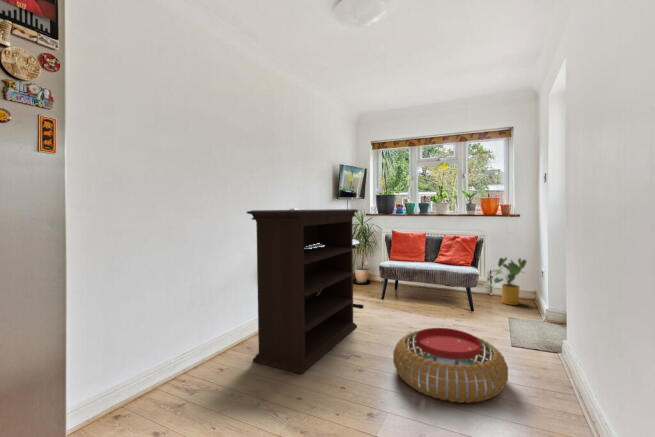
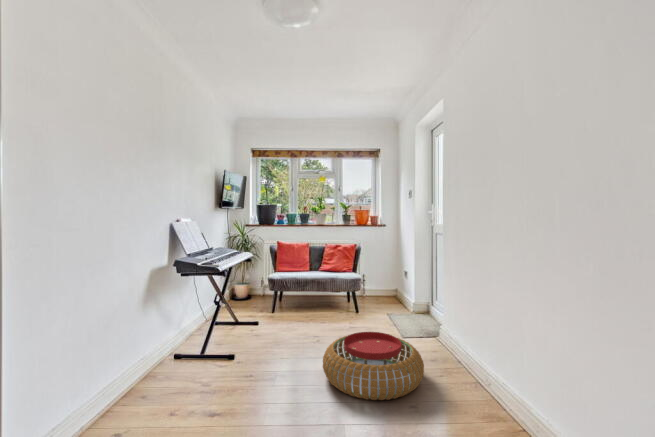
bookshelf: present [247,209,358,374] -> none [154,220,265,413]
house plant: present [493,258,526,305] -> none [368,262,395,303]

